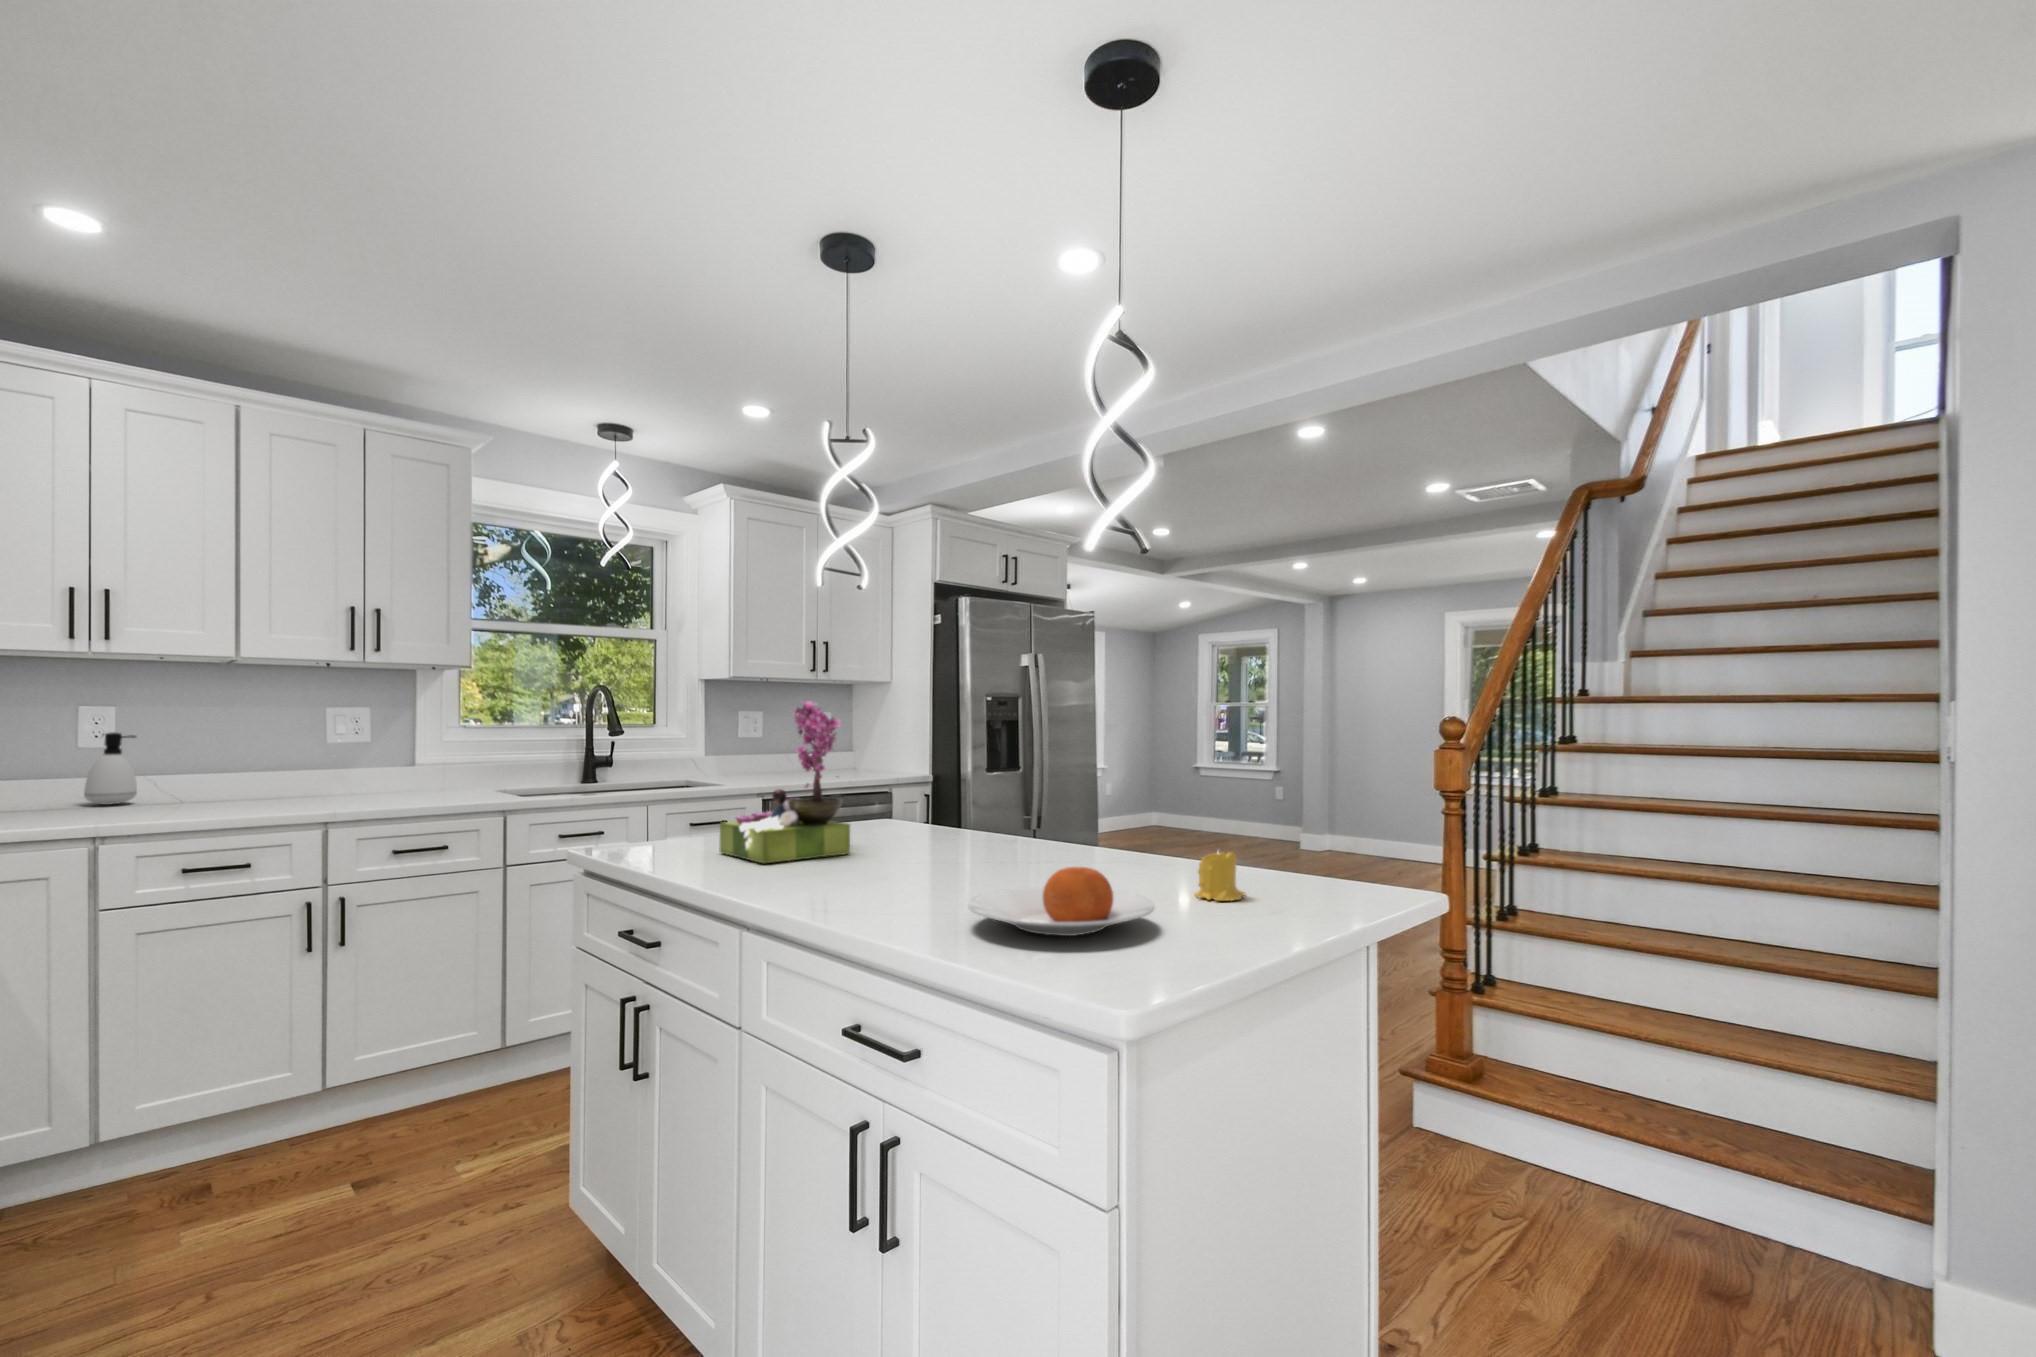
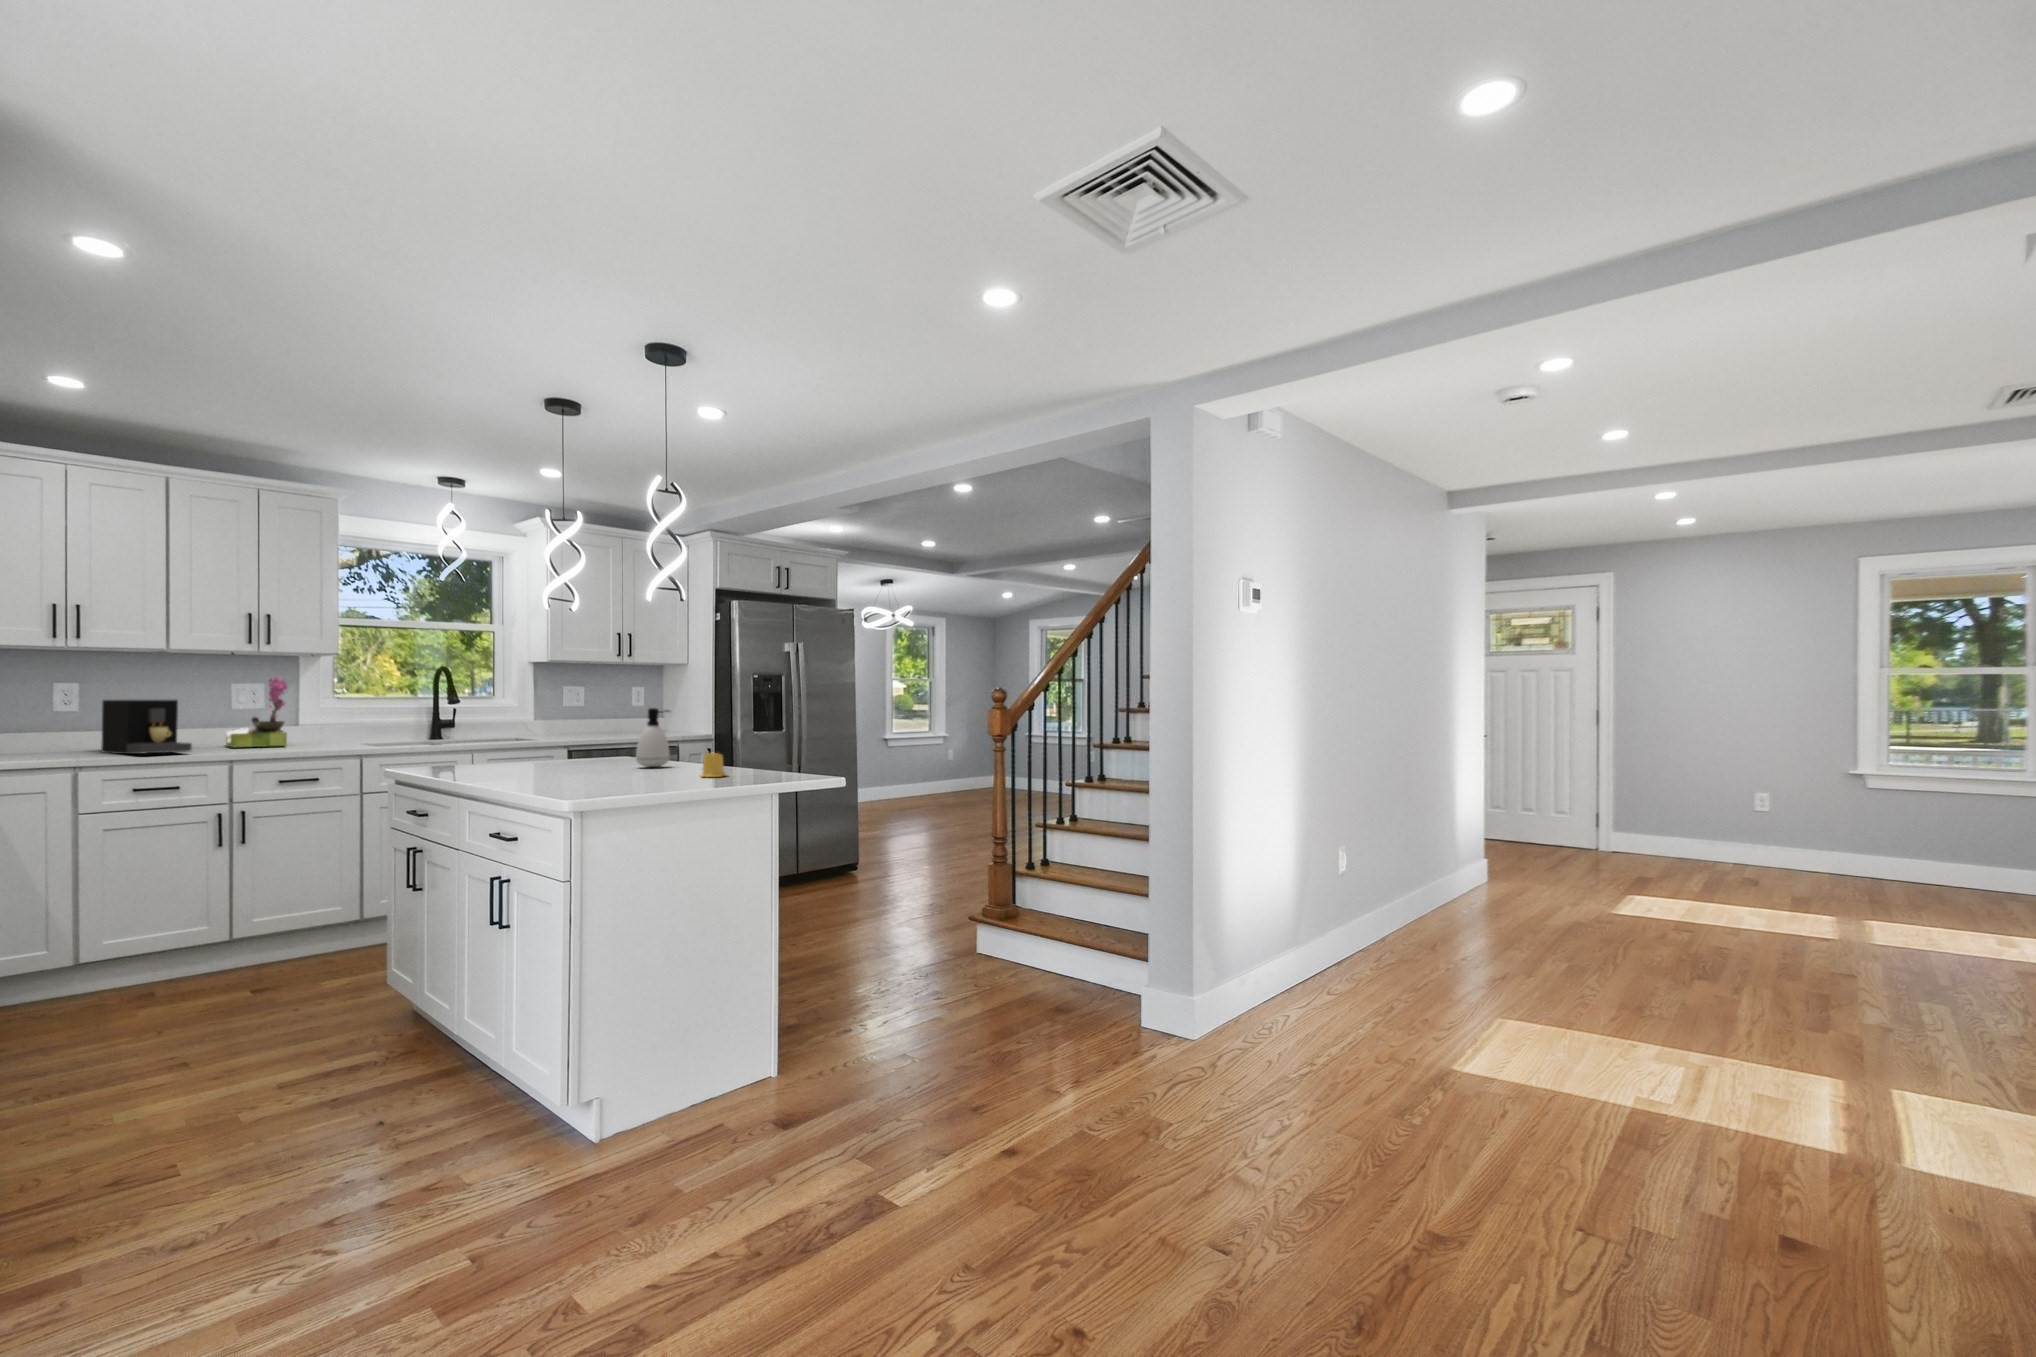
flower arrangement: present [720,701,850,863] -> present [226,677,288,748]
coffee maker: none [142,730,269,813] -> present [101,700,192,754]
soap dispenser: present [84,732,137,805] -> present [636,708,670,767]
plate: present [968,867,1155,936] -> none [550,756,649,786]

